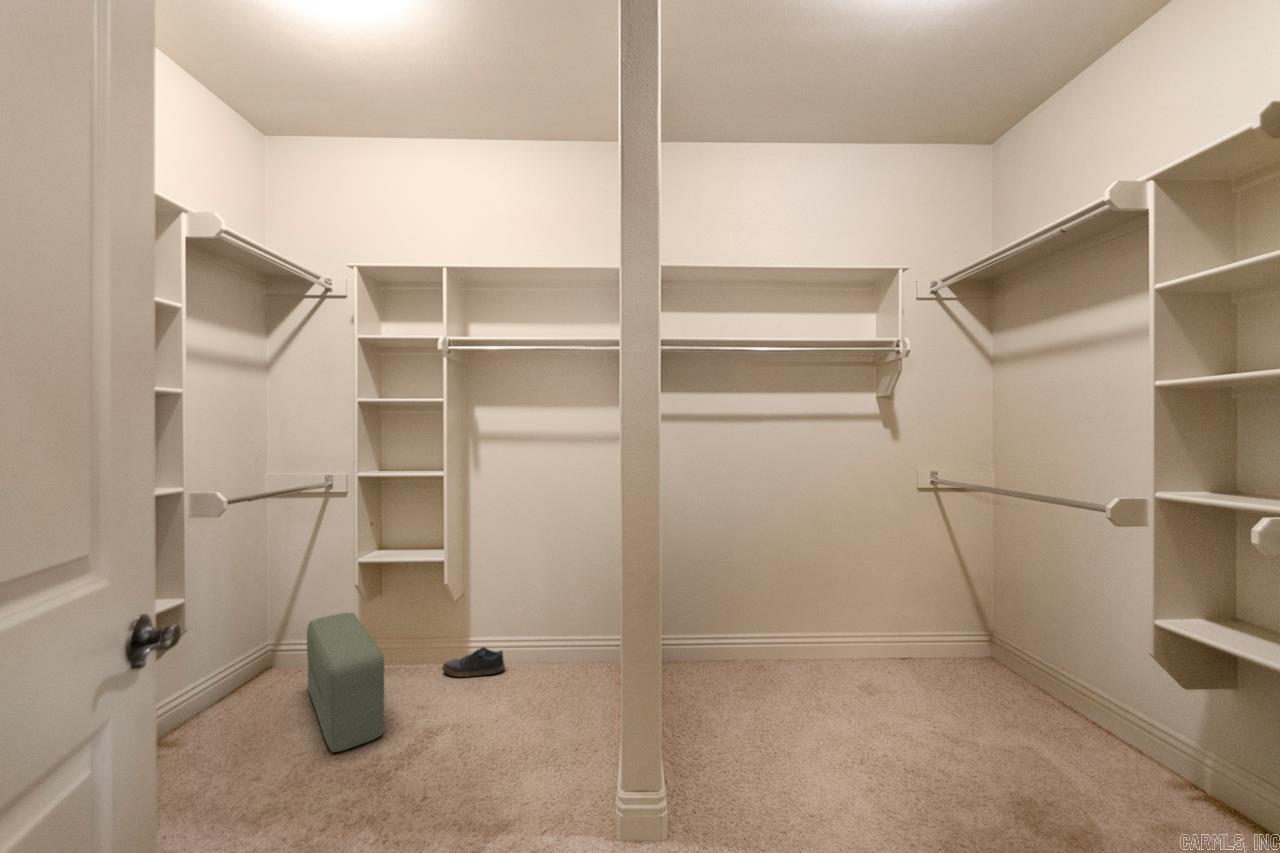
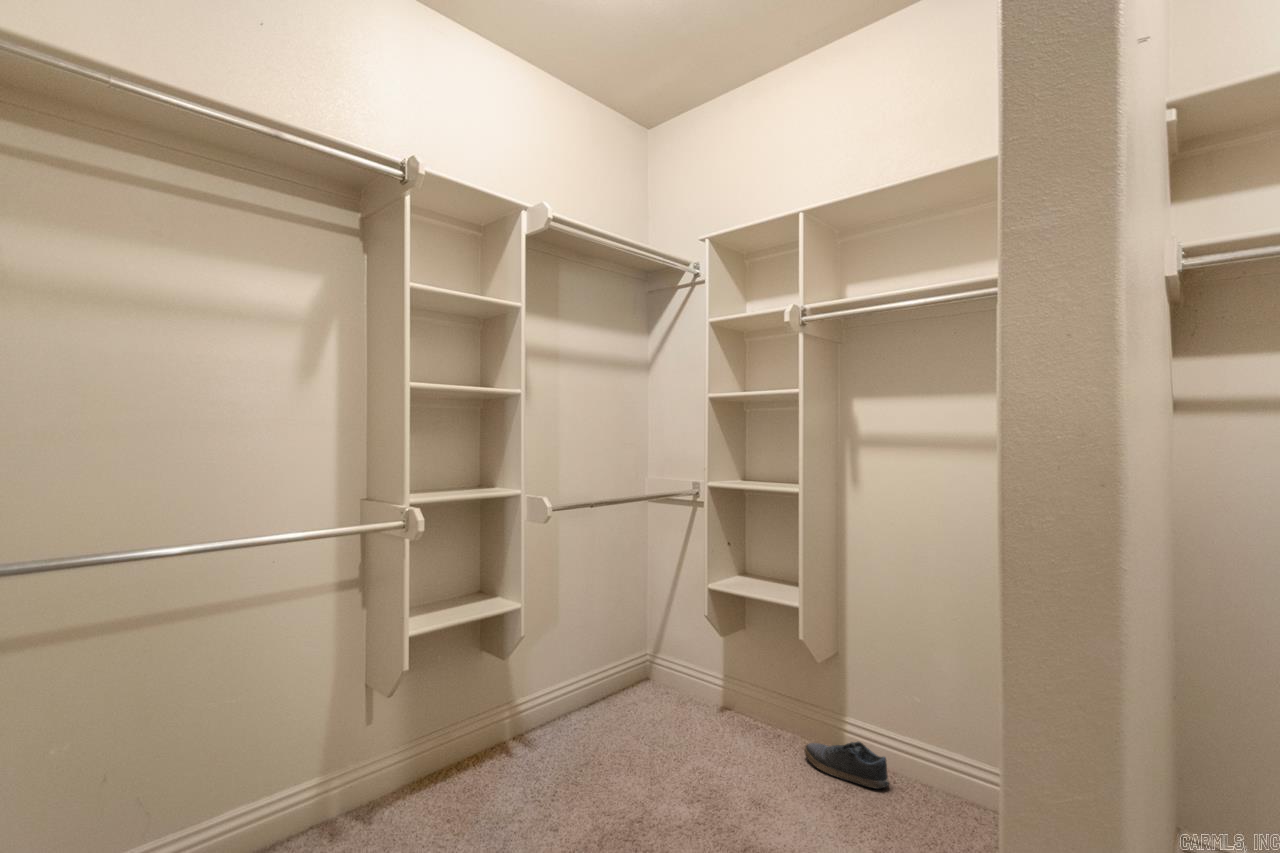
pouf: present [307,613,384,752] -> none [650,641,714,810]

